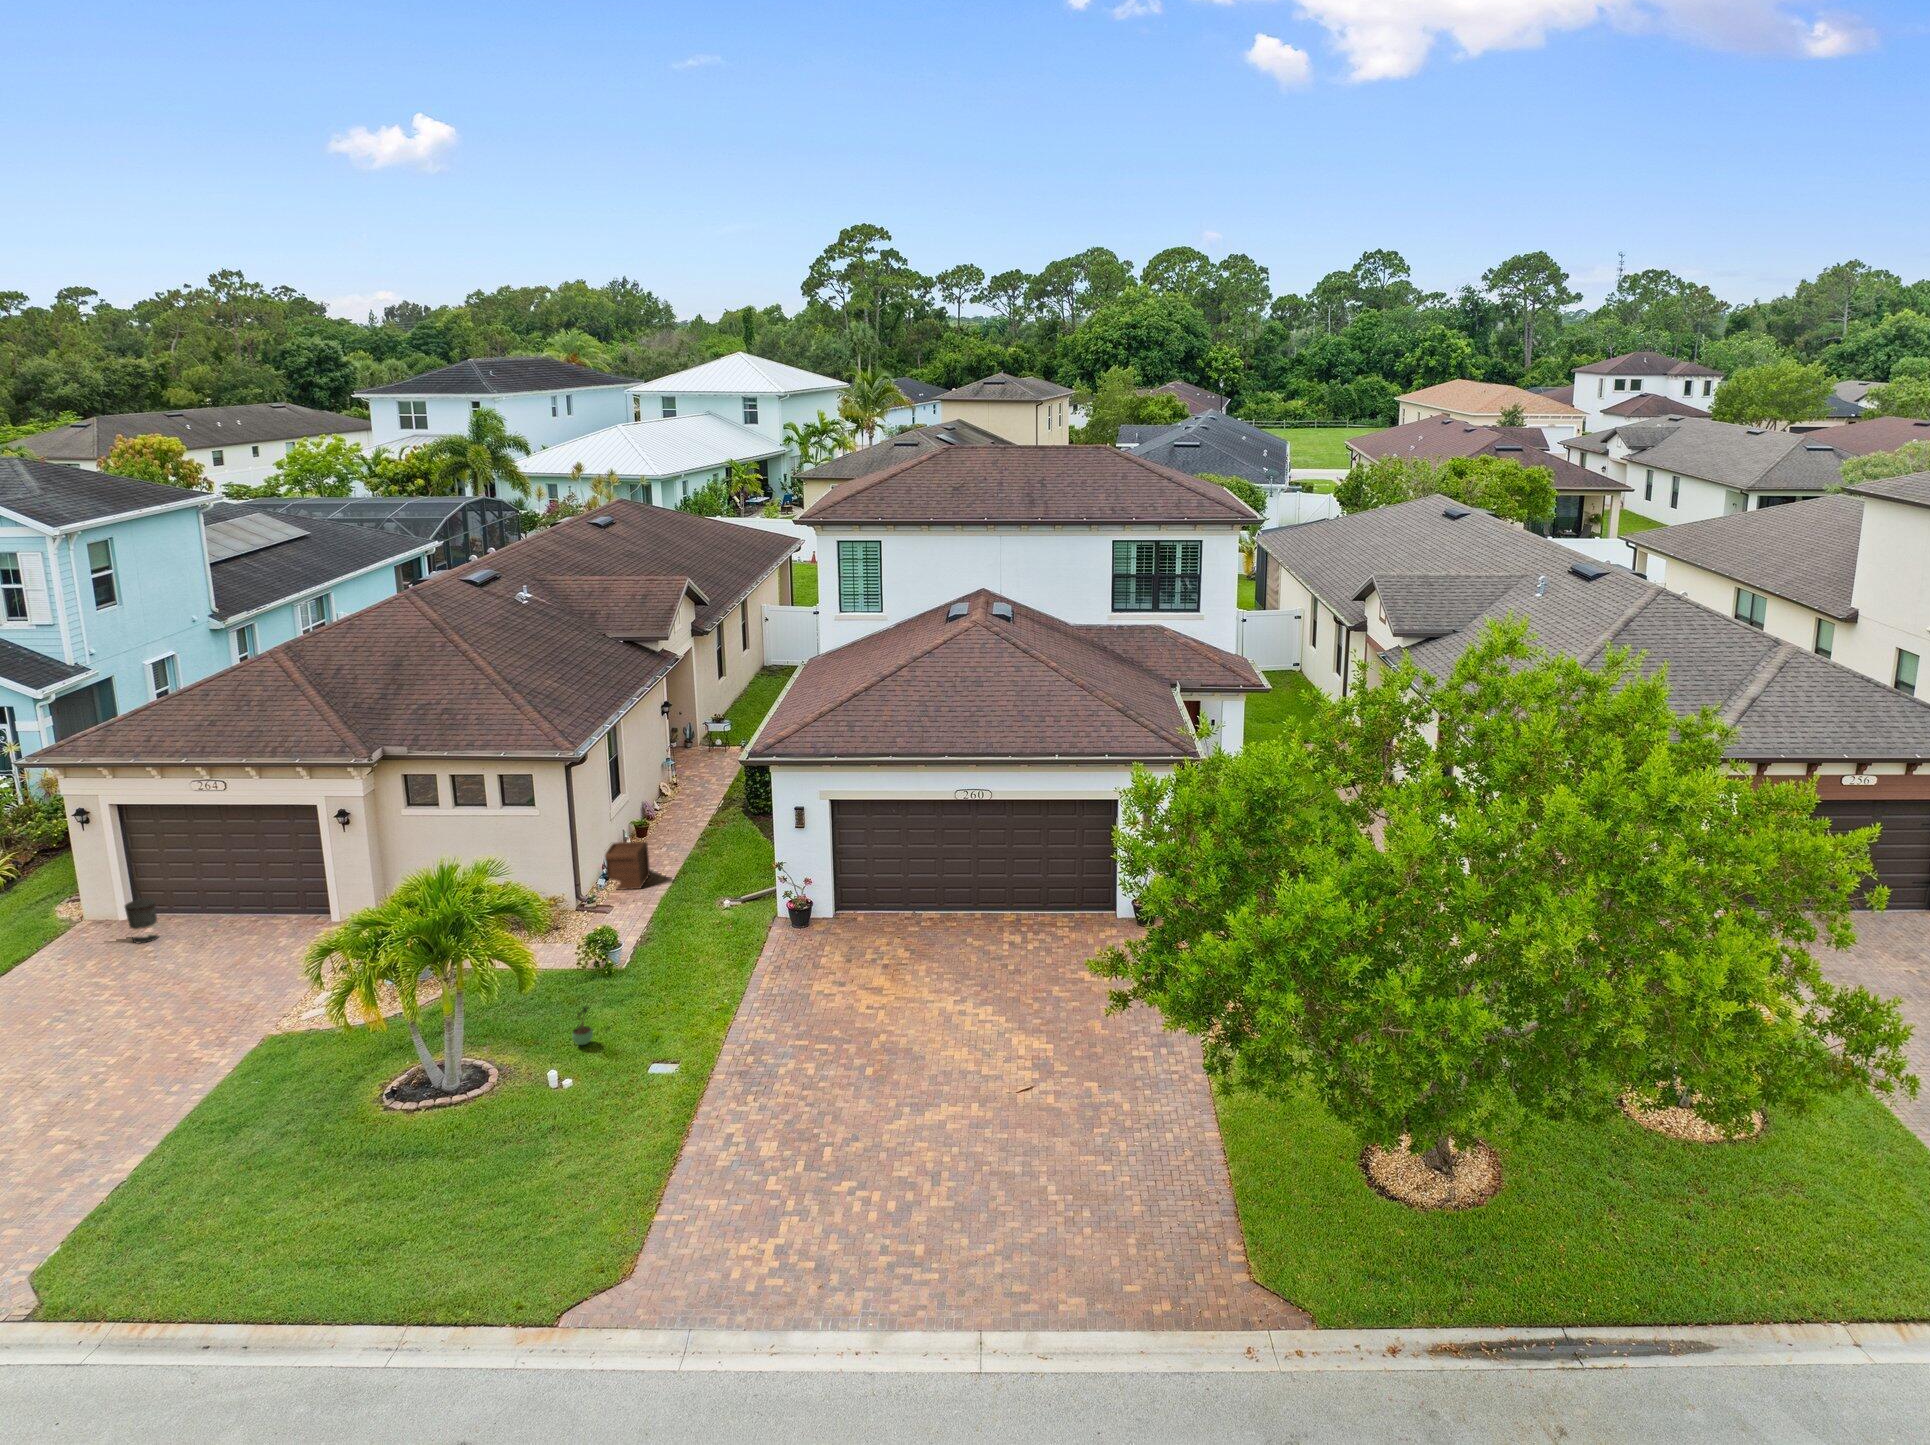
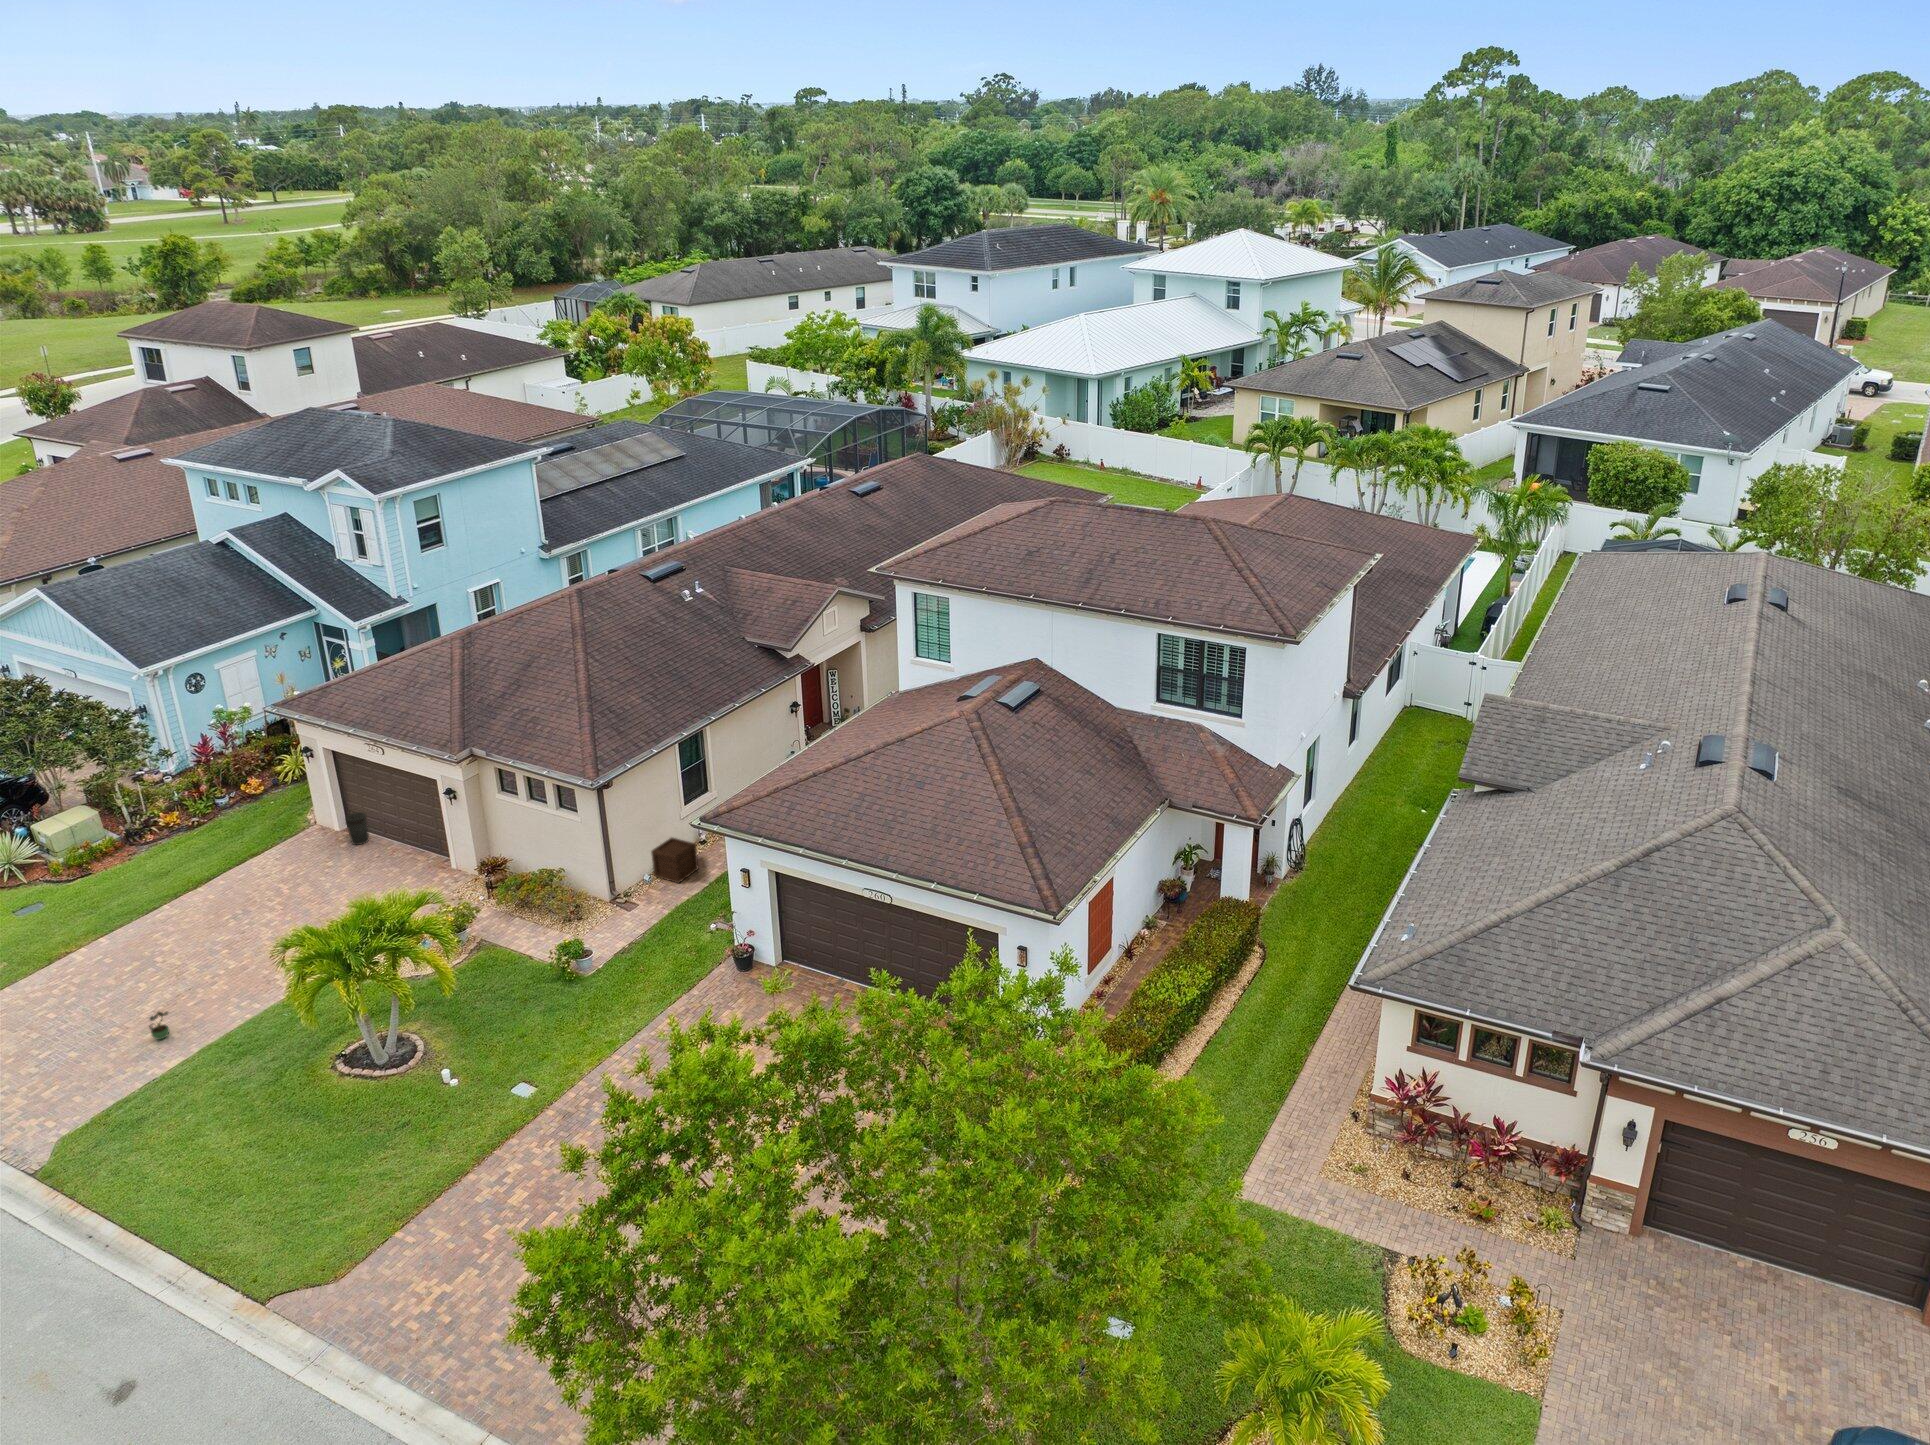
potted plant: present [572,1006,593,1045] -> present [149,1012,170,1040]

